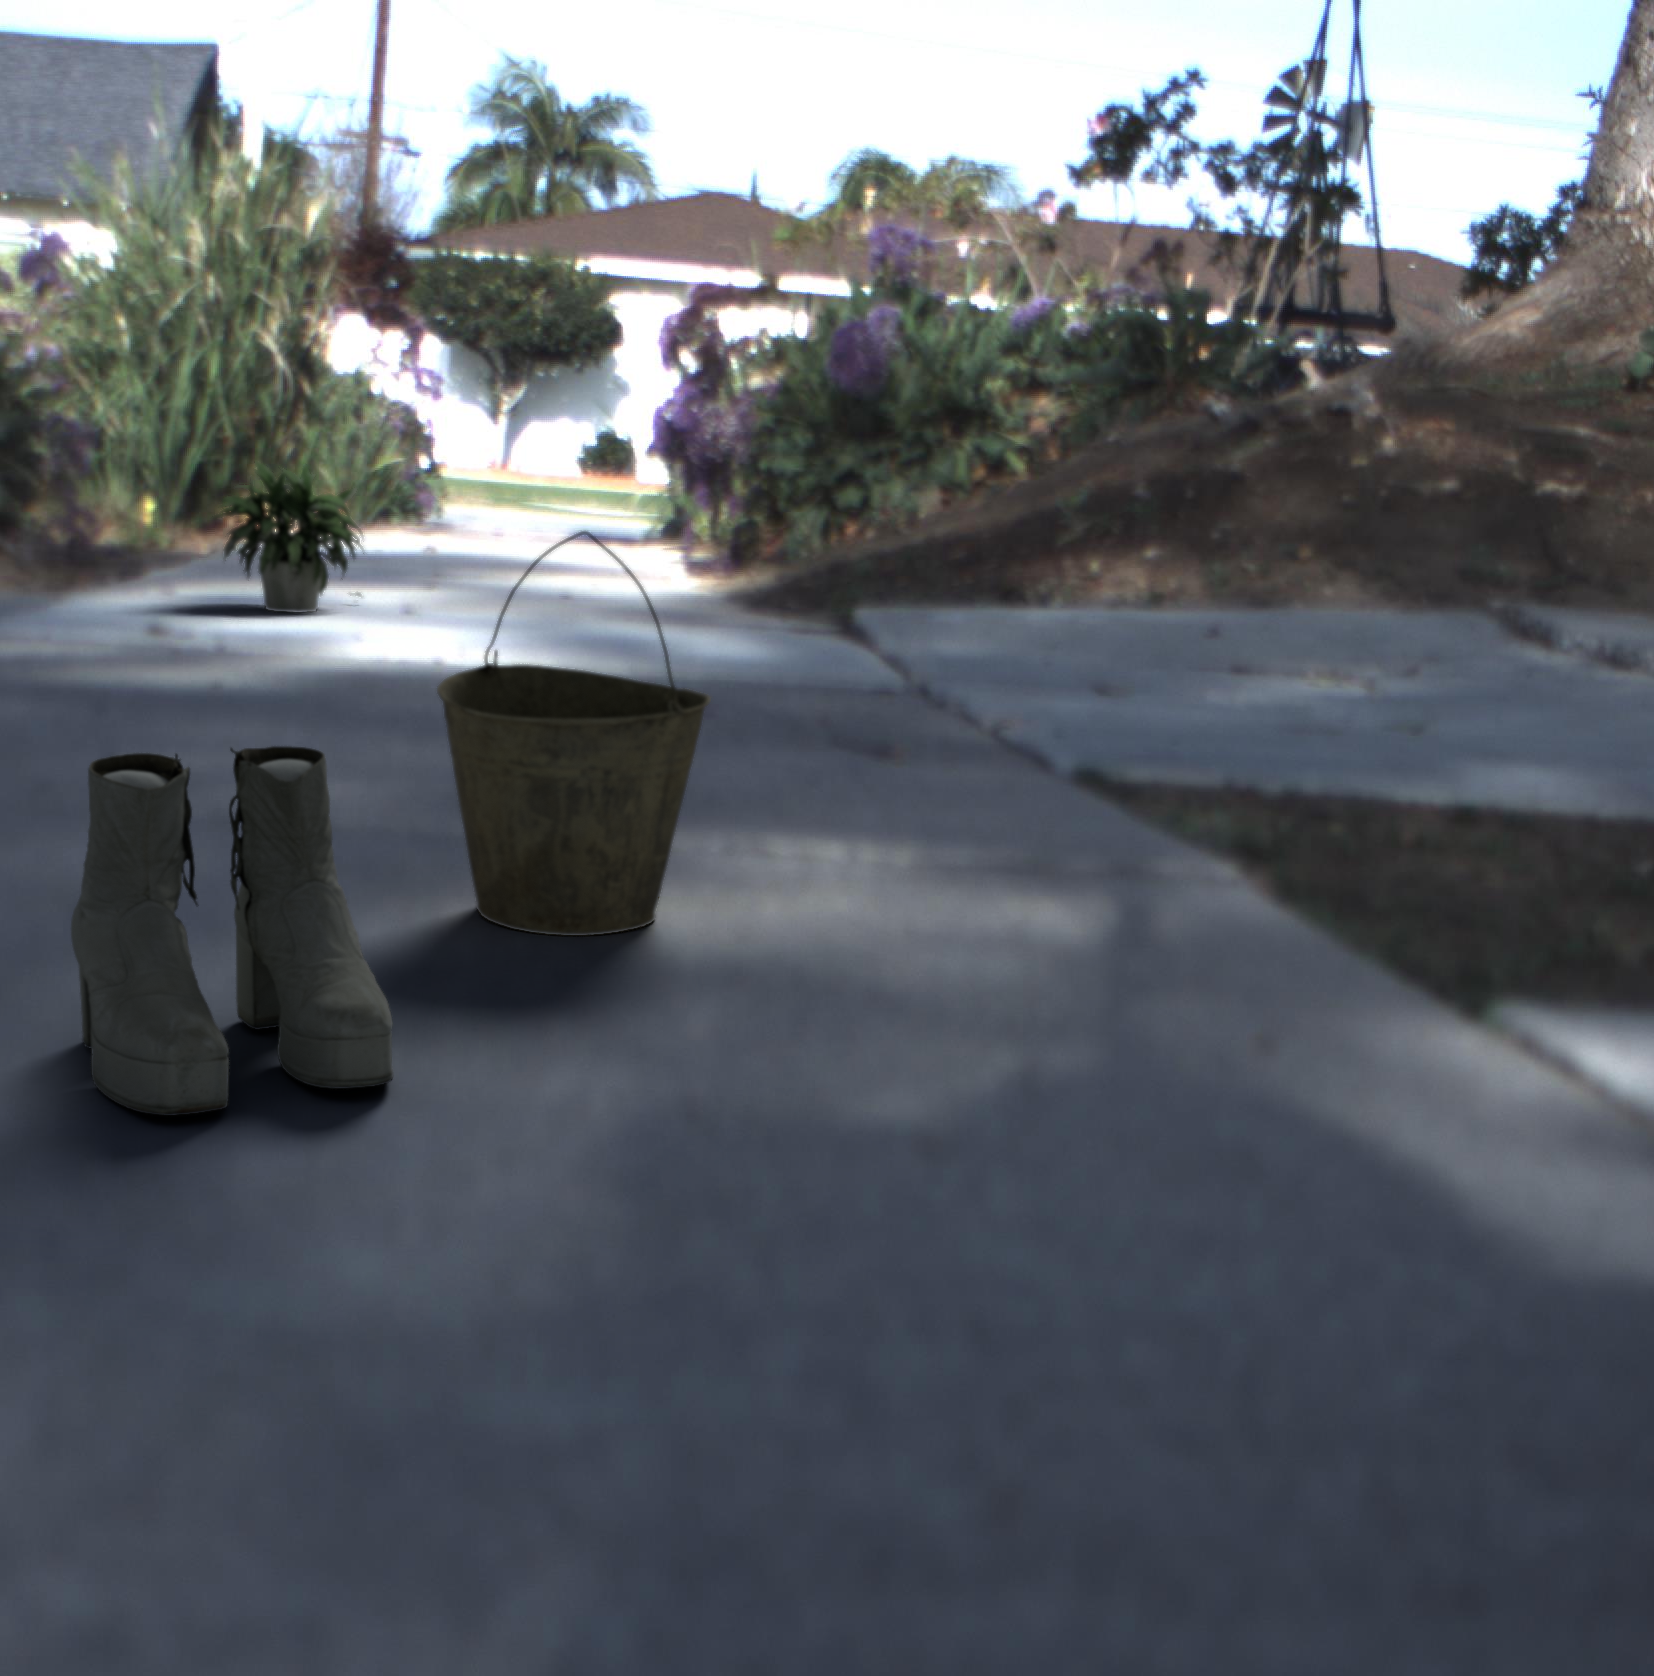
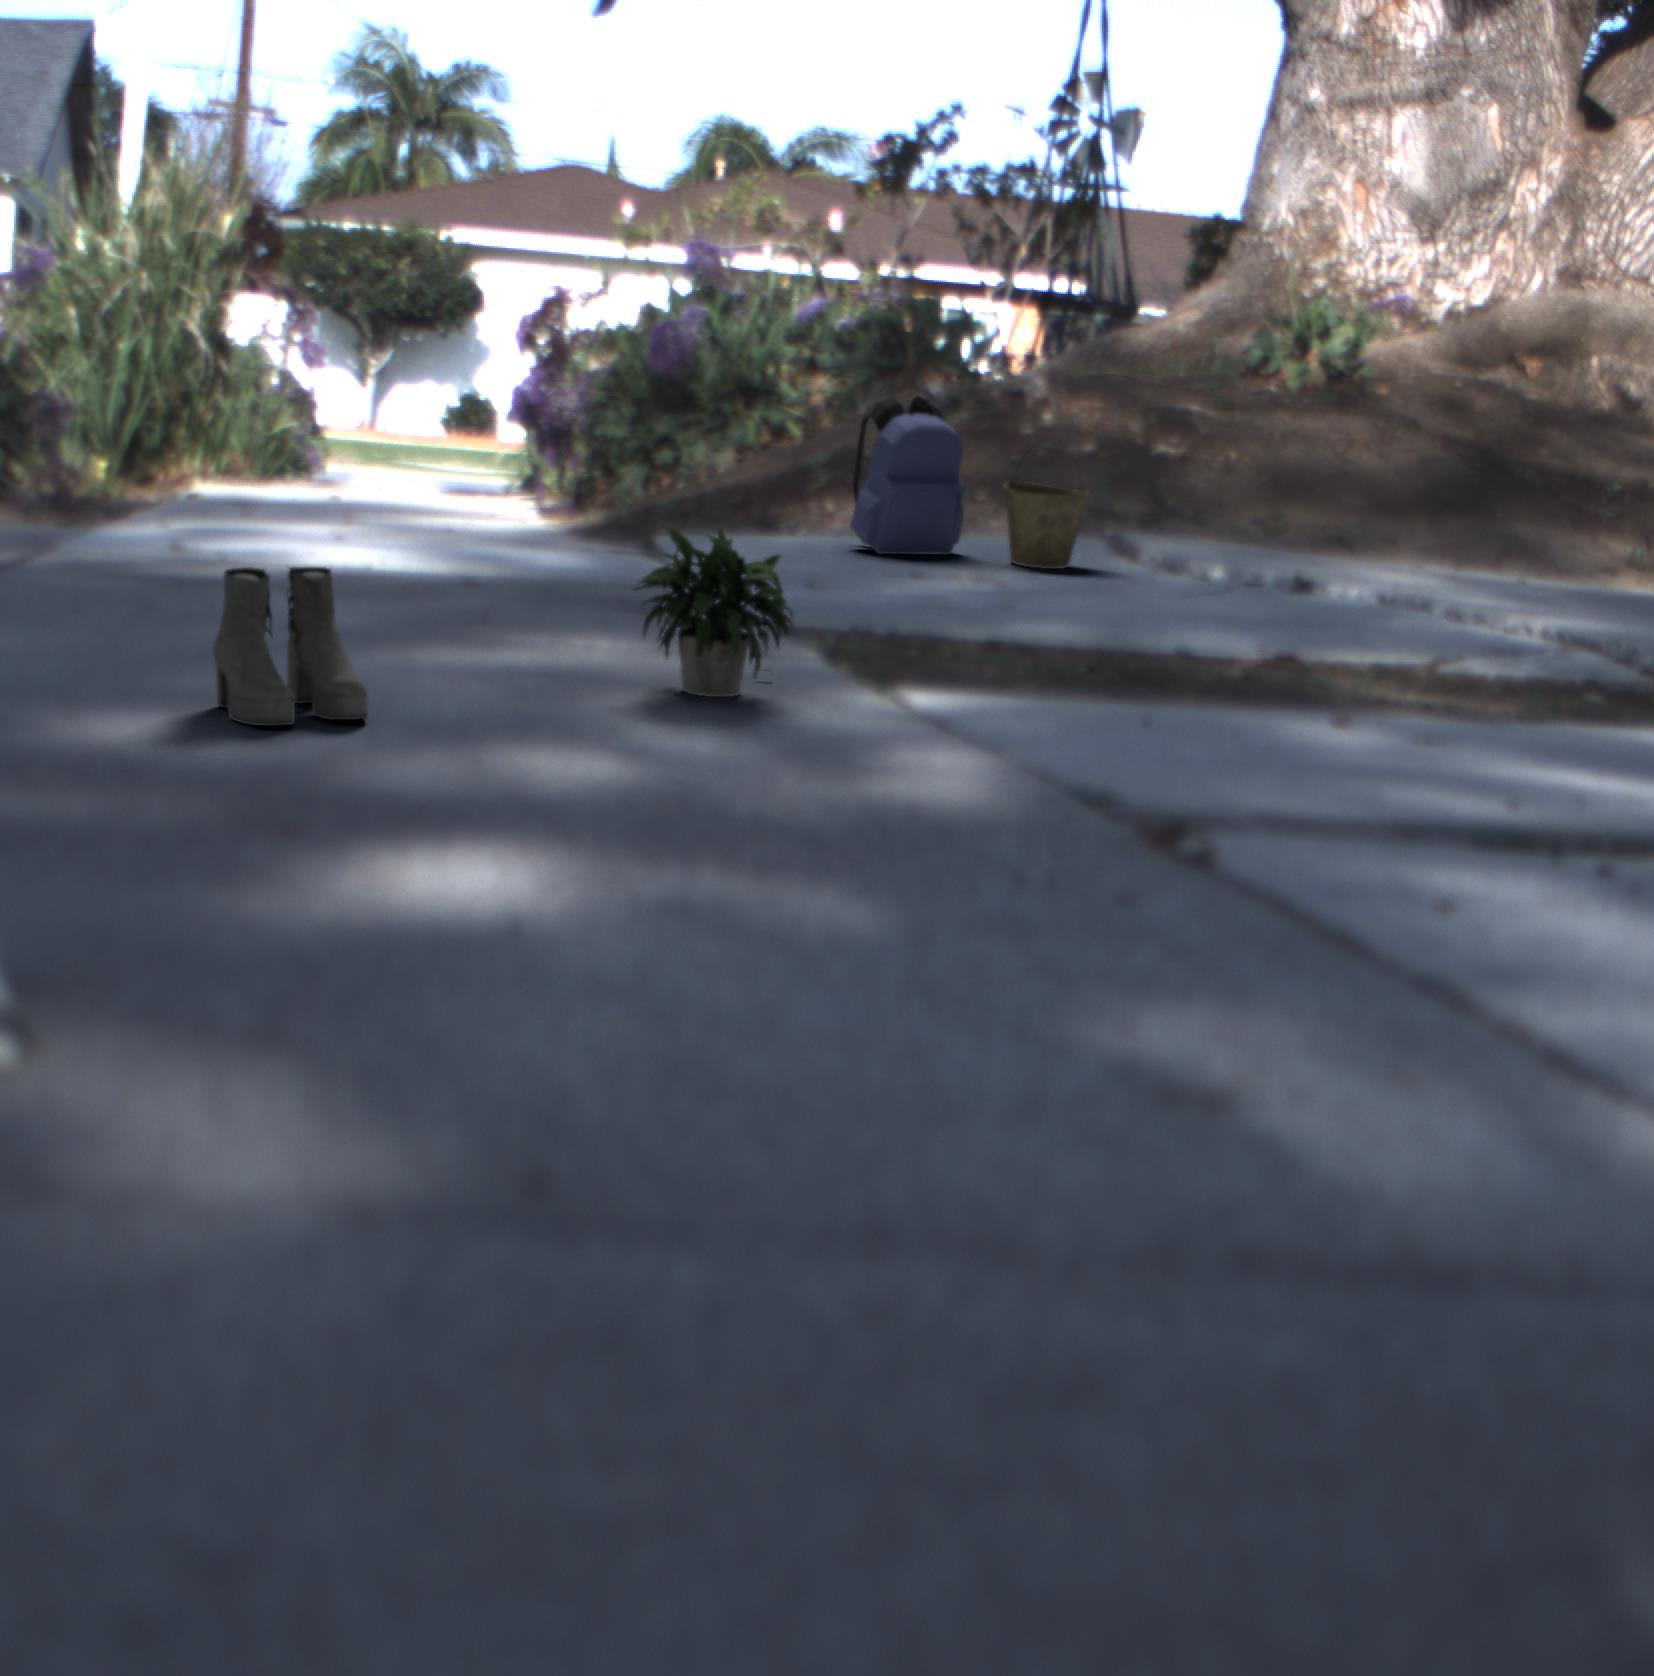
backpack: none [1148,412,1318,643] -> present [850,396,965,555]
potted plant: present [215,462,364,613] -> present [634,523,793,697]
bucket: present [437,531,711,936] -> present [1004,437,1088,569]

